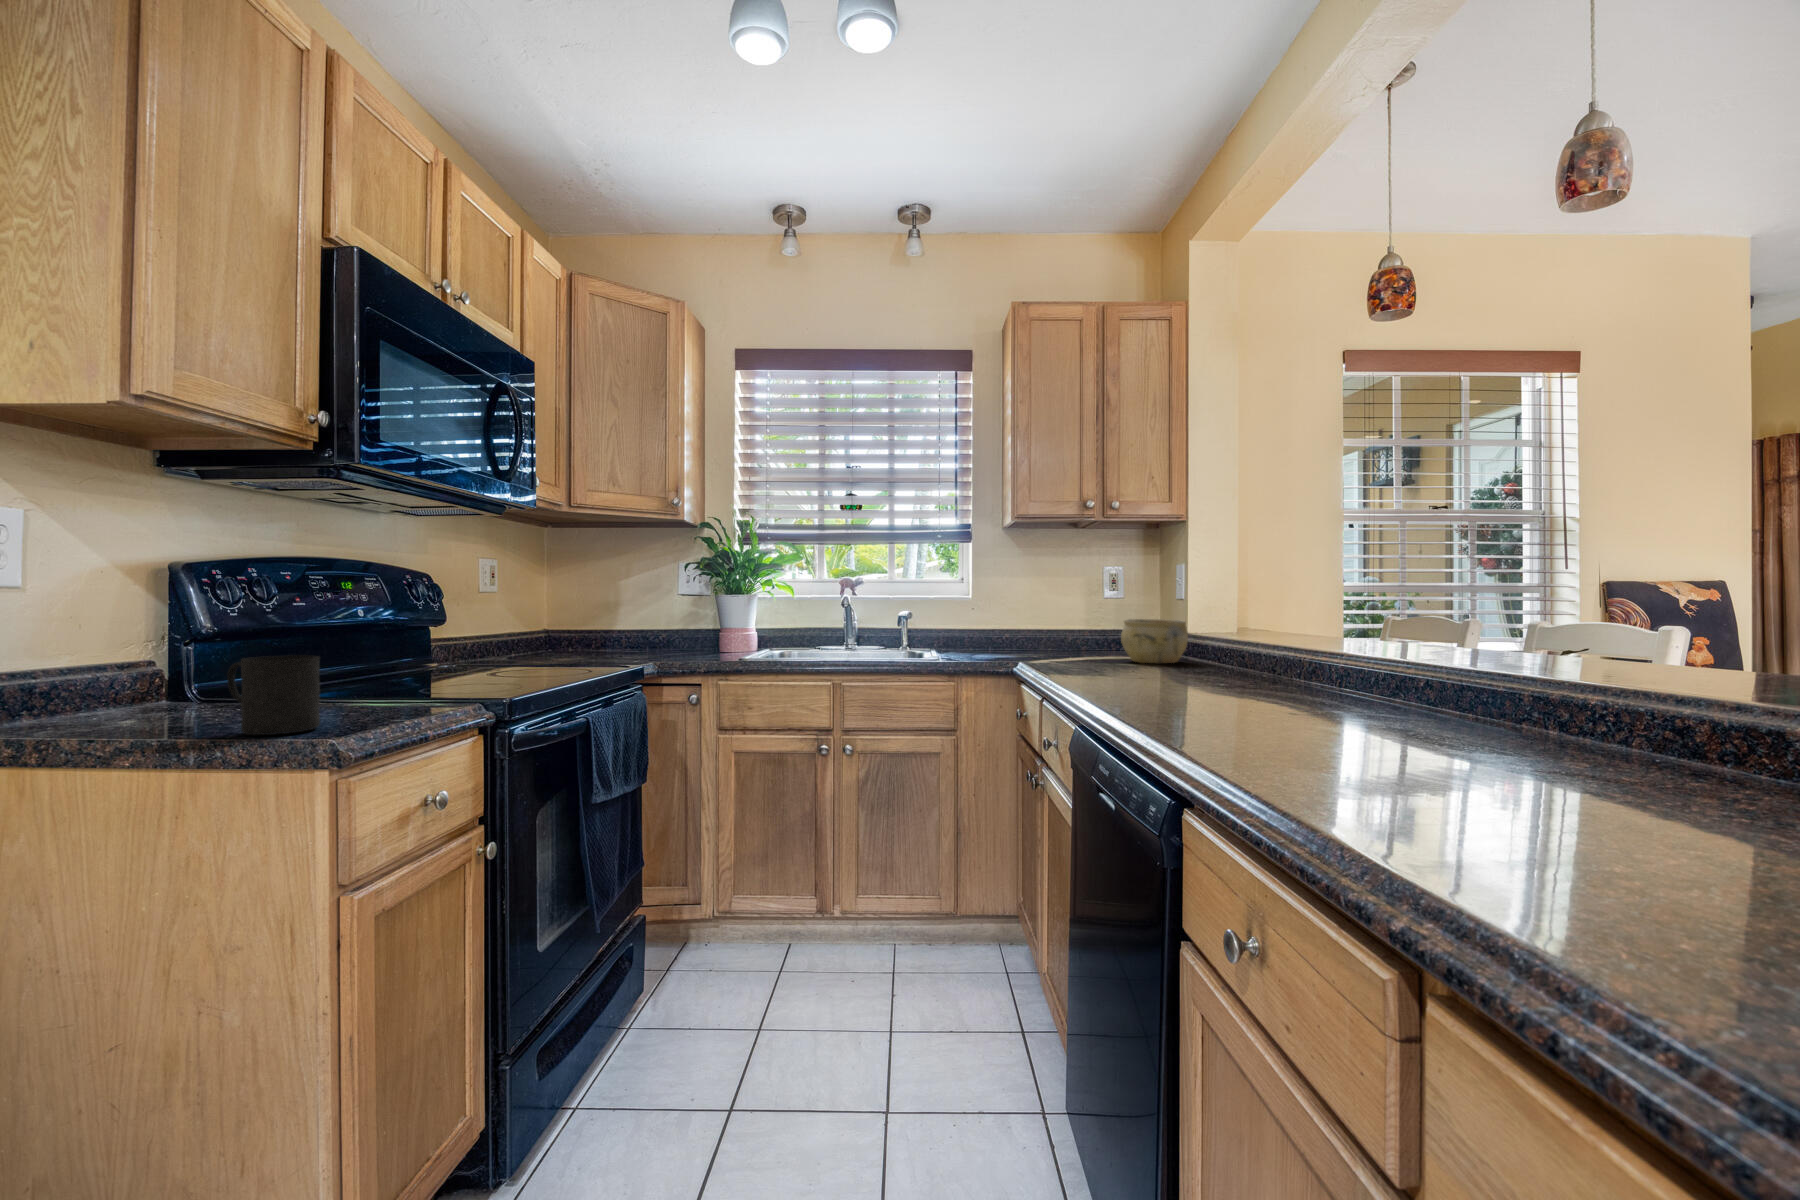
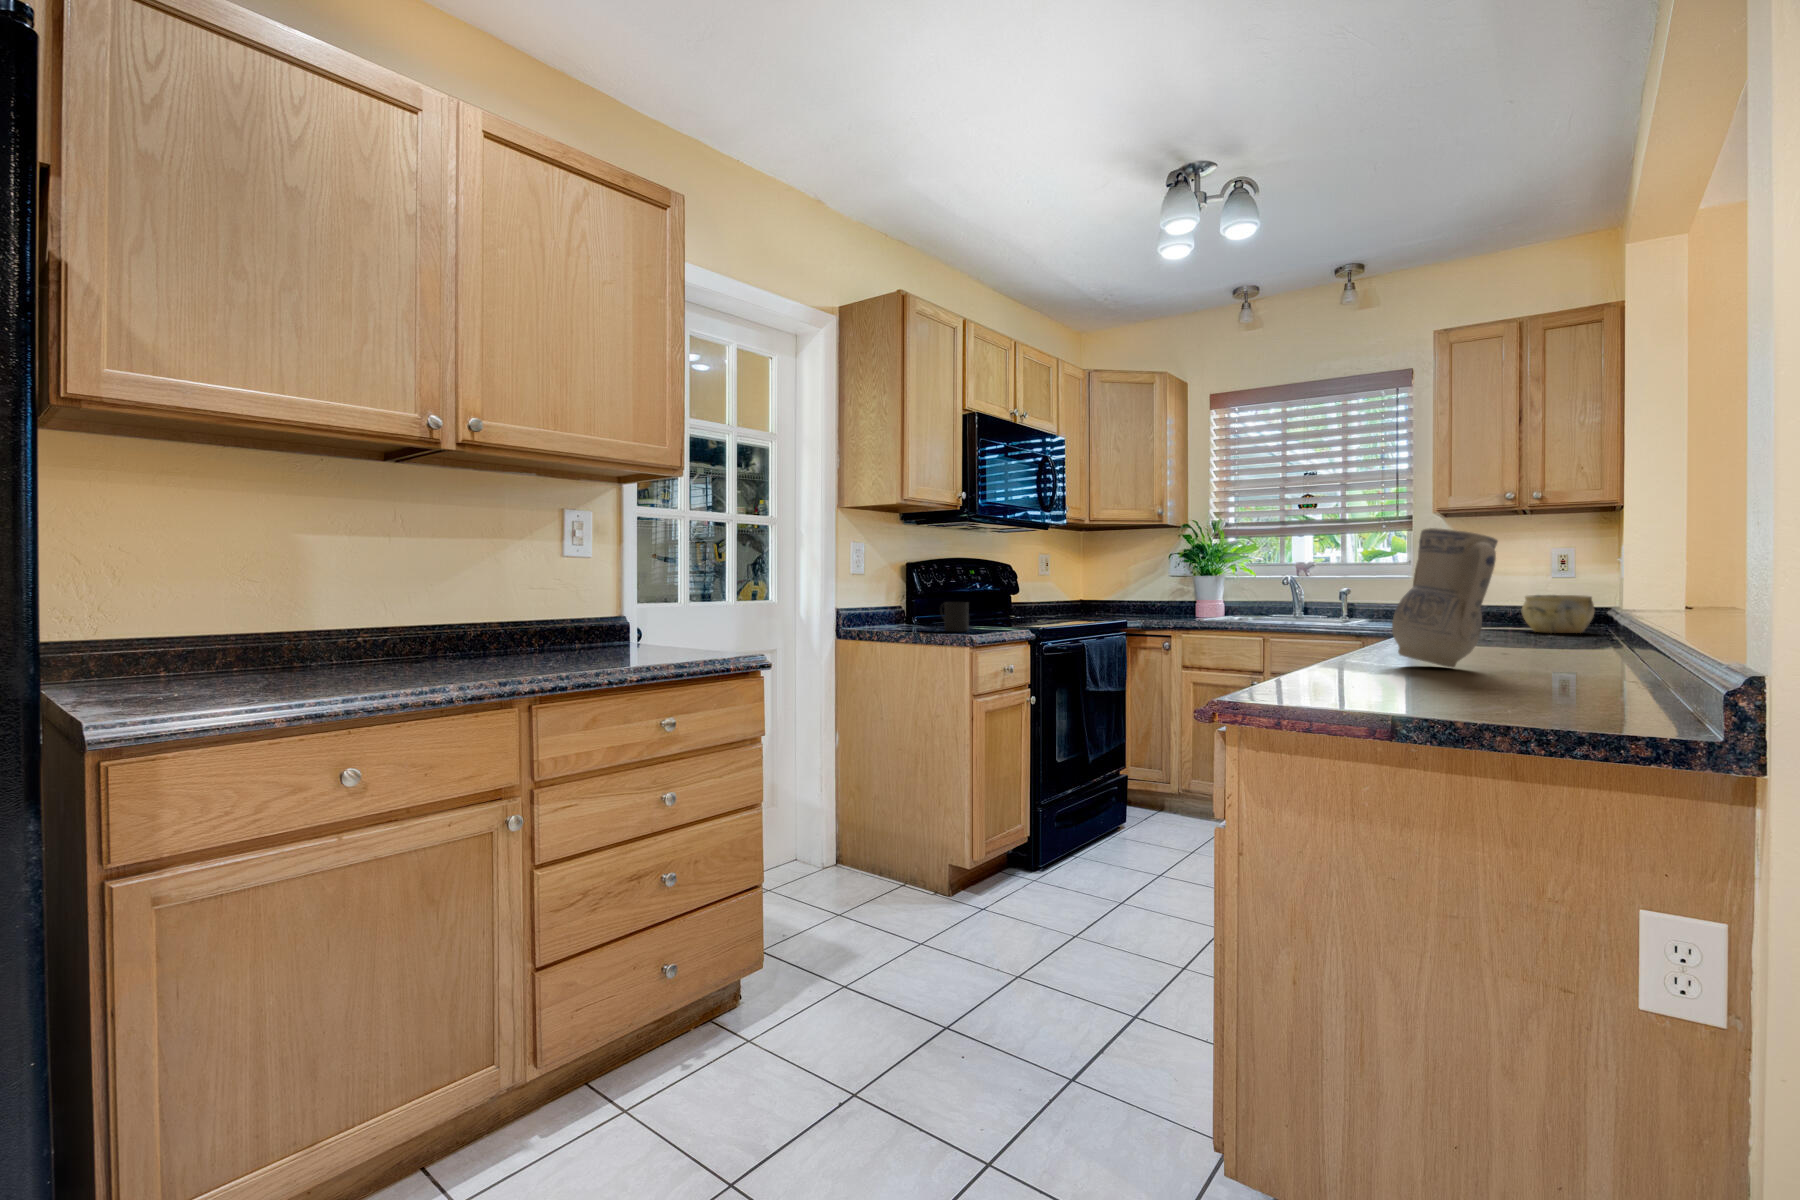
vase: none [1416,496,1710,797] -> present [1392,528,1498,667]

